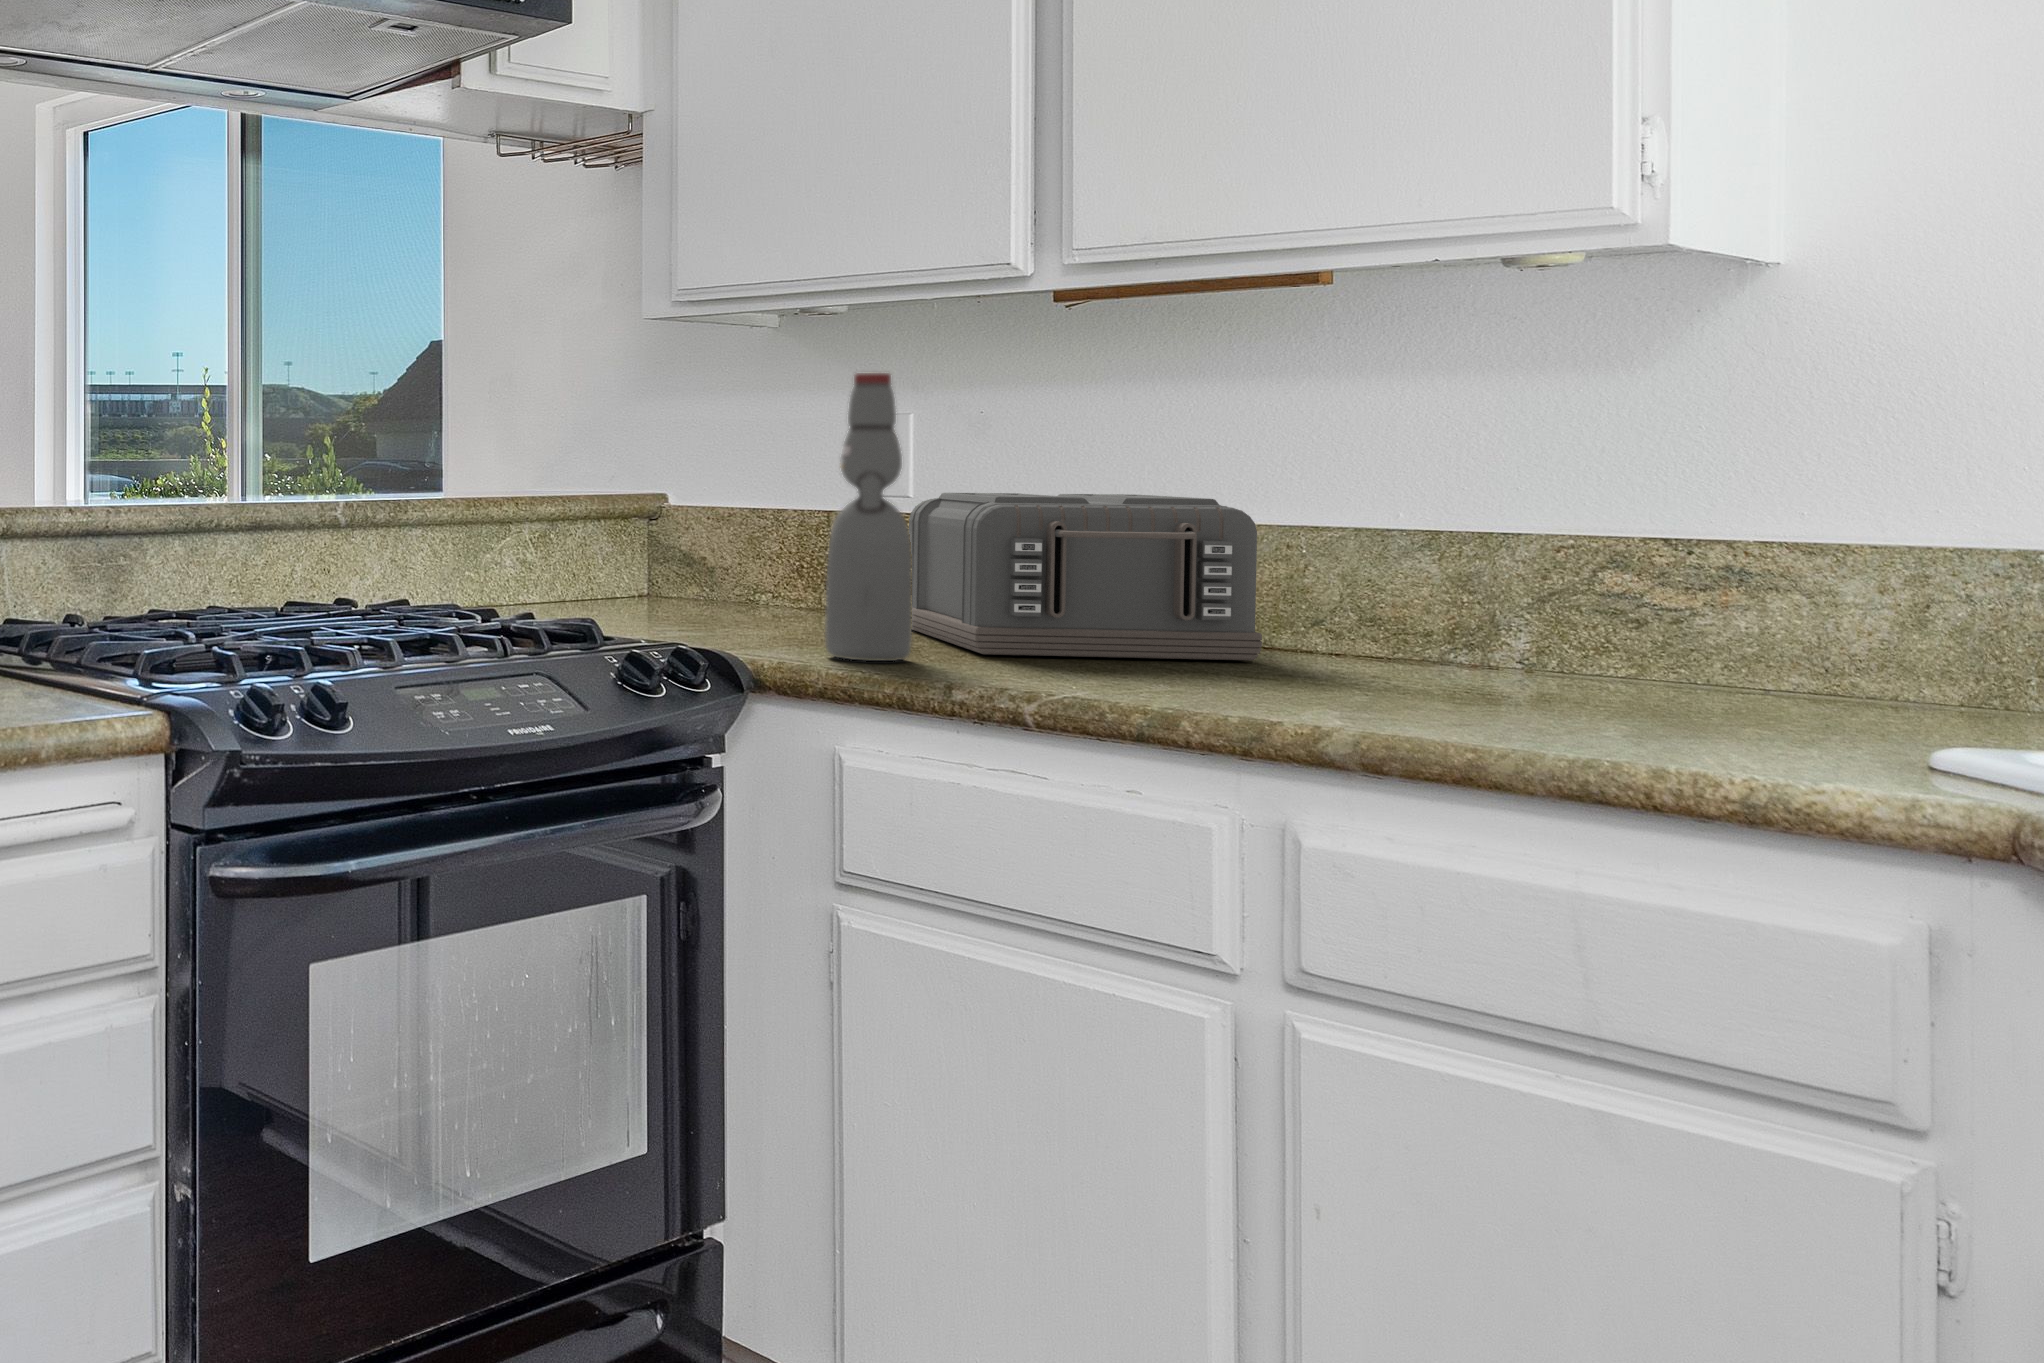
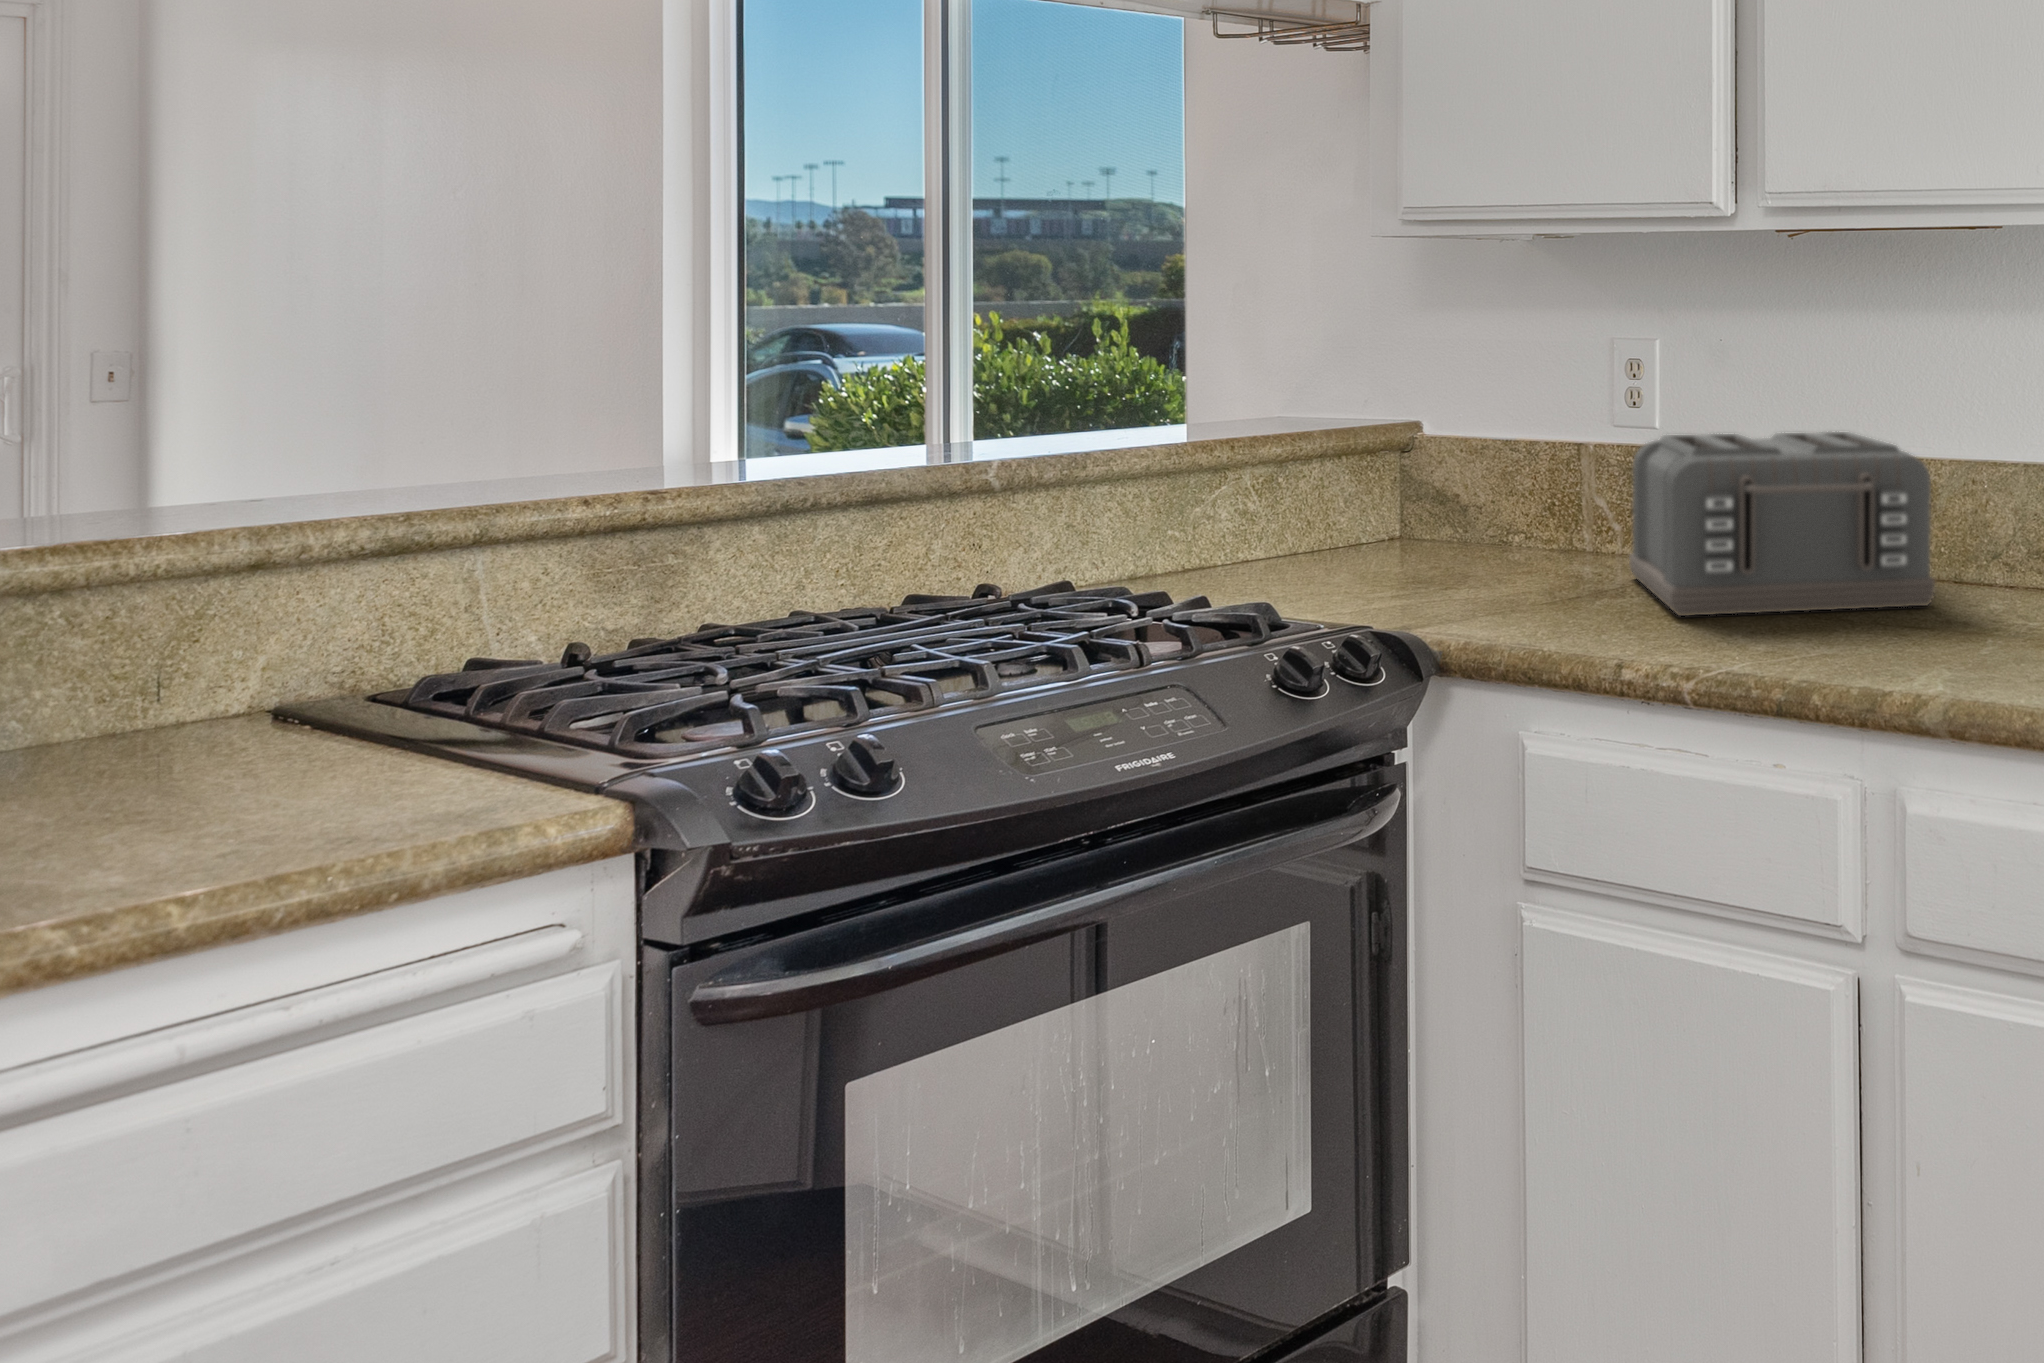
bottle: present [825,373,912,661] -> none [1515,327,1600,636]

